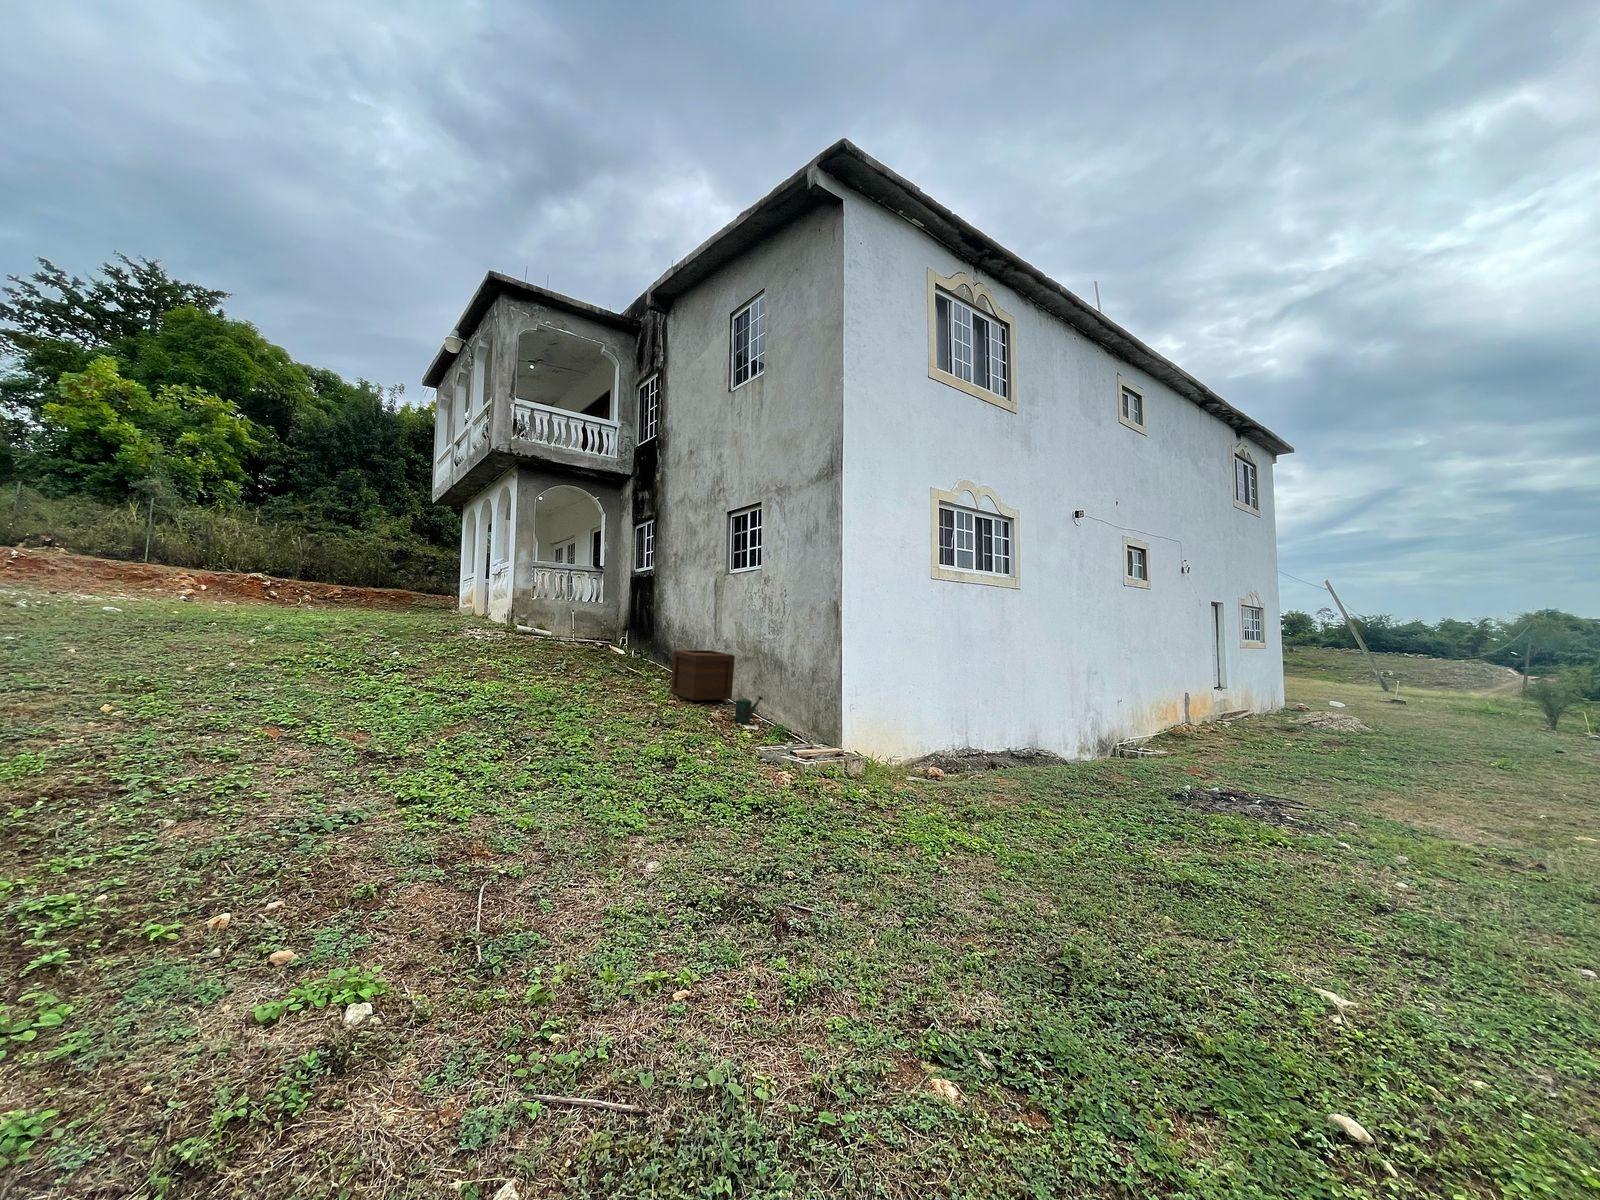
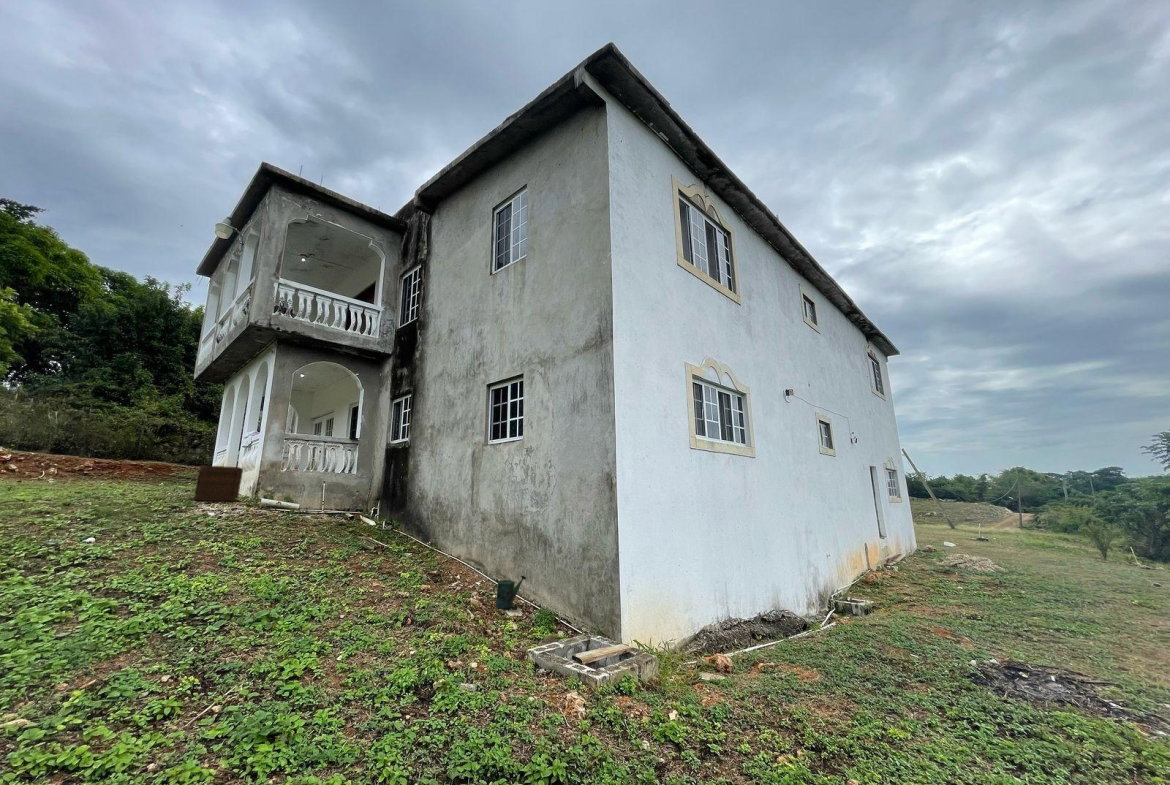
wooden crate: present [671,650,735,701] -> present [194,466,243,501]

